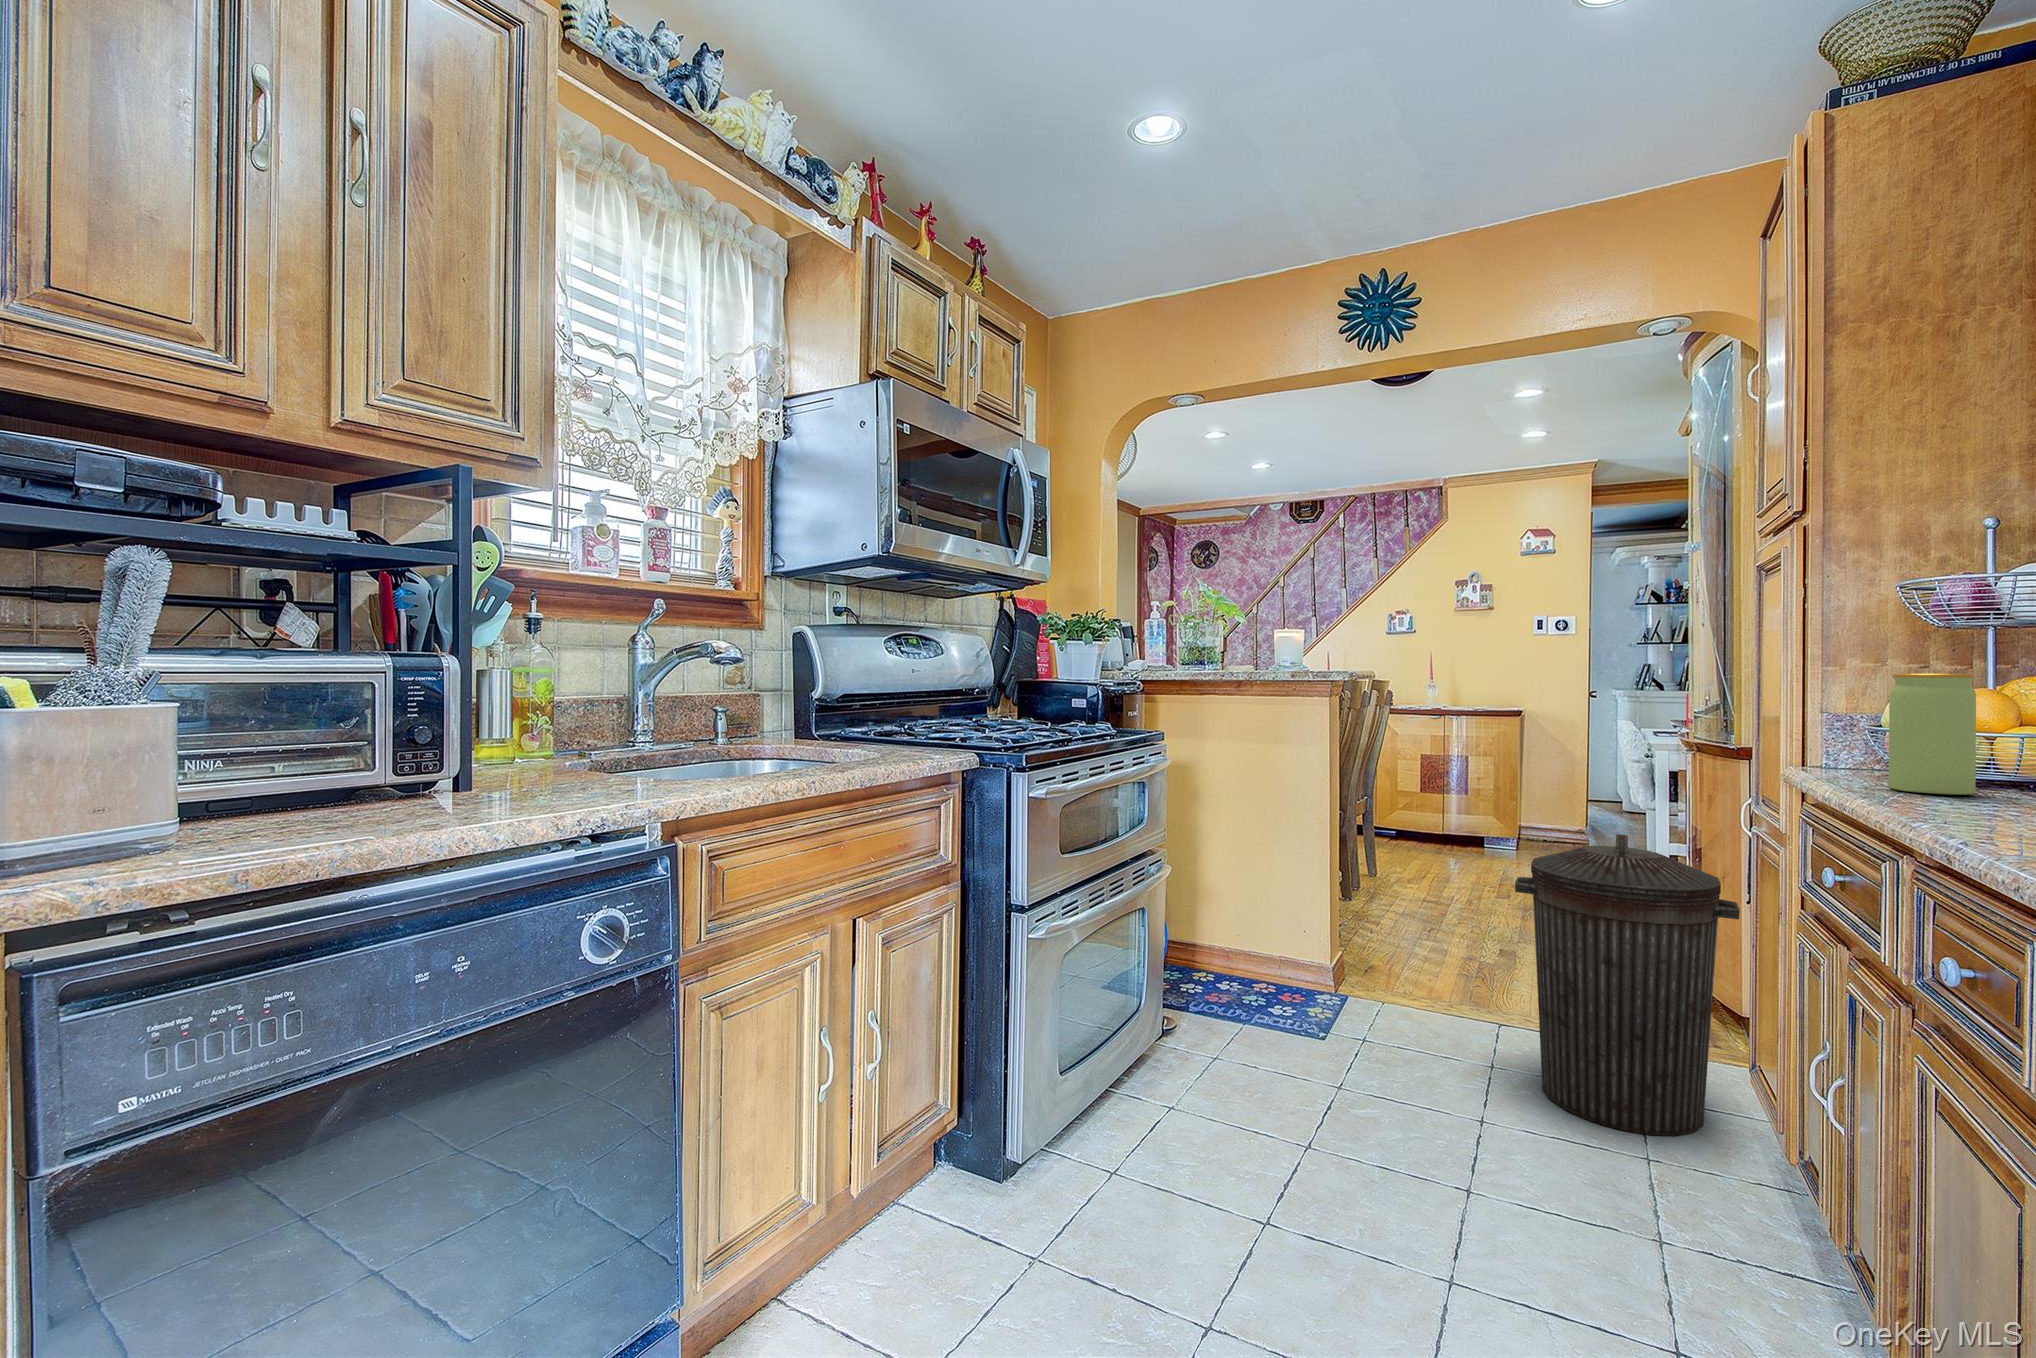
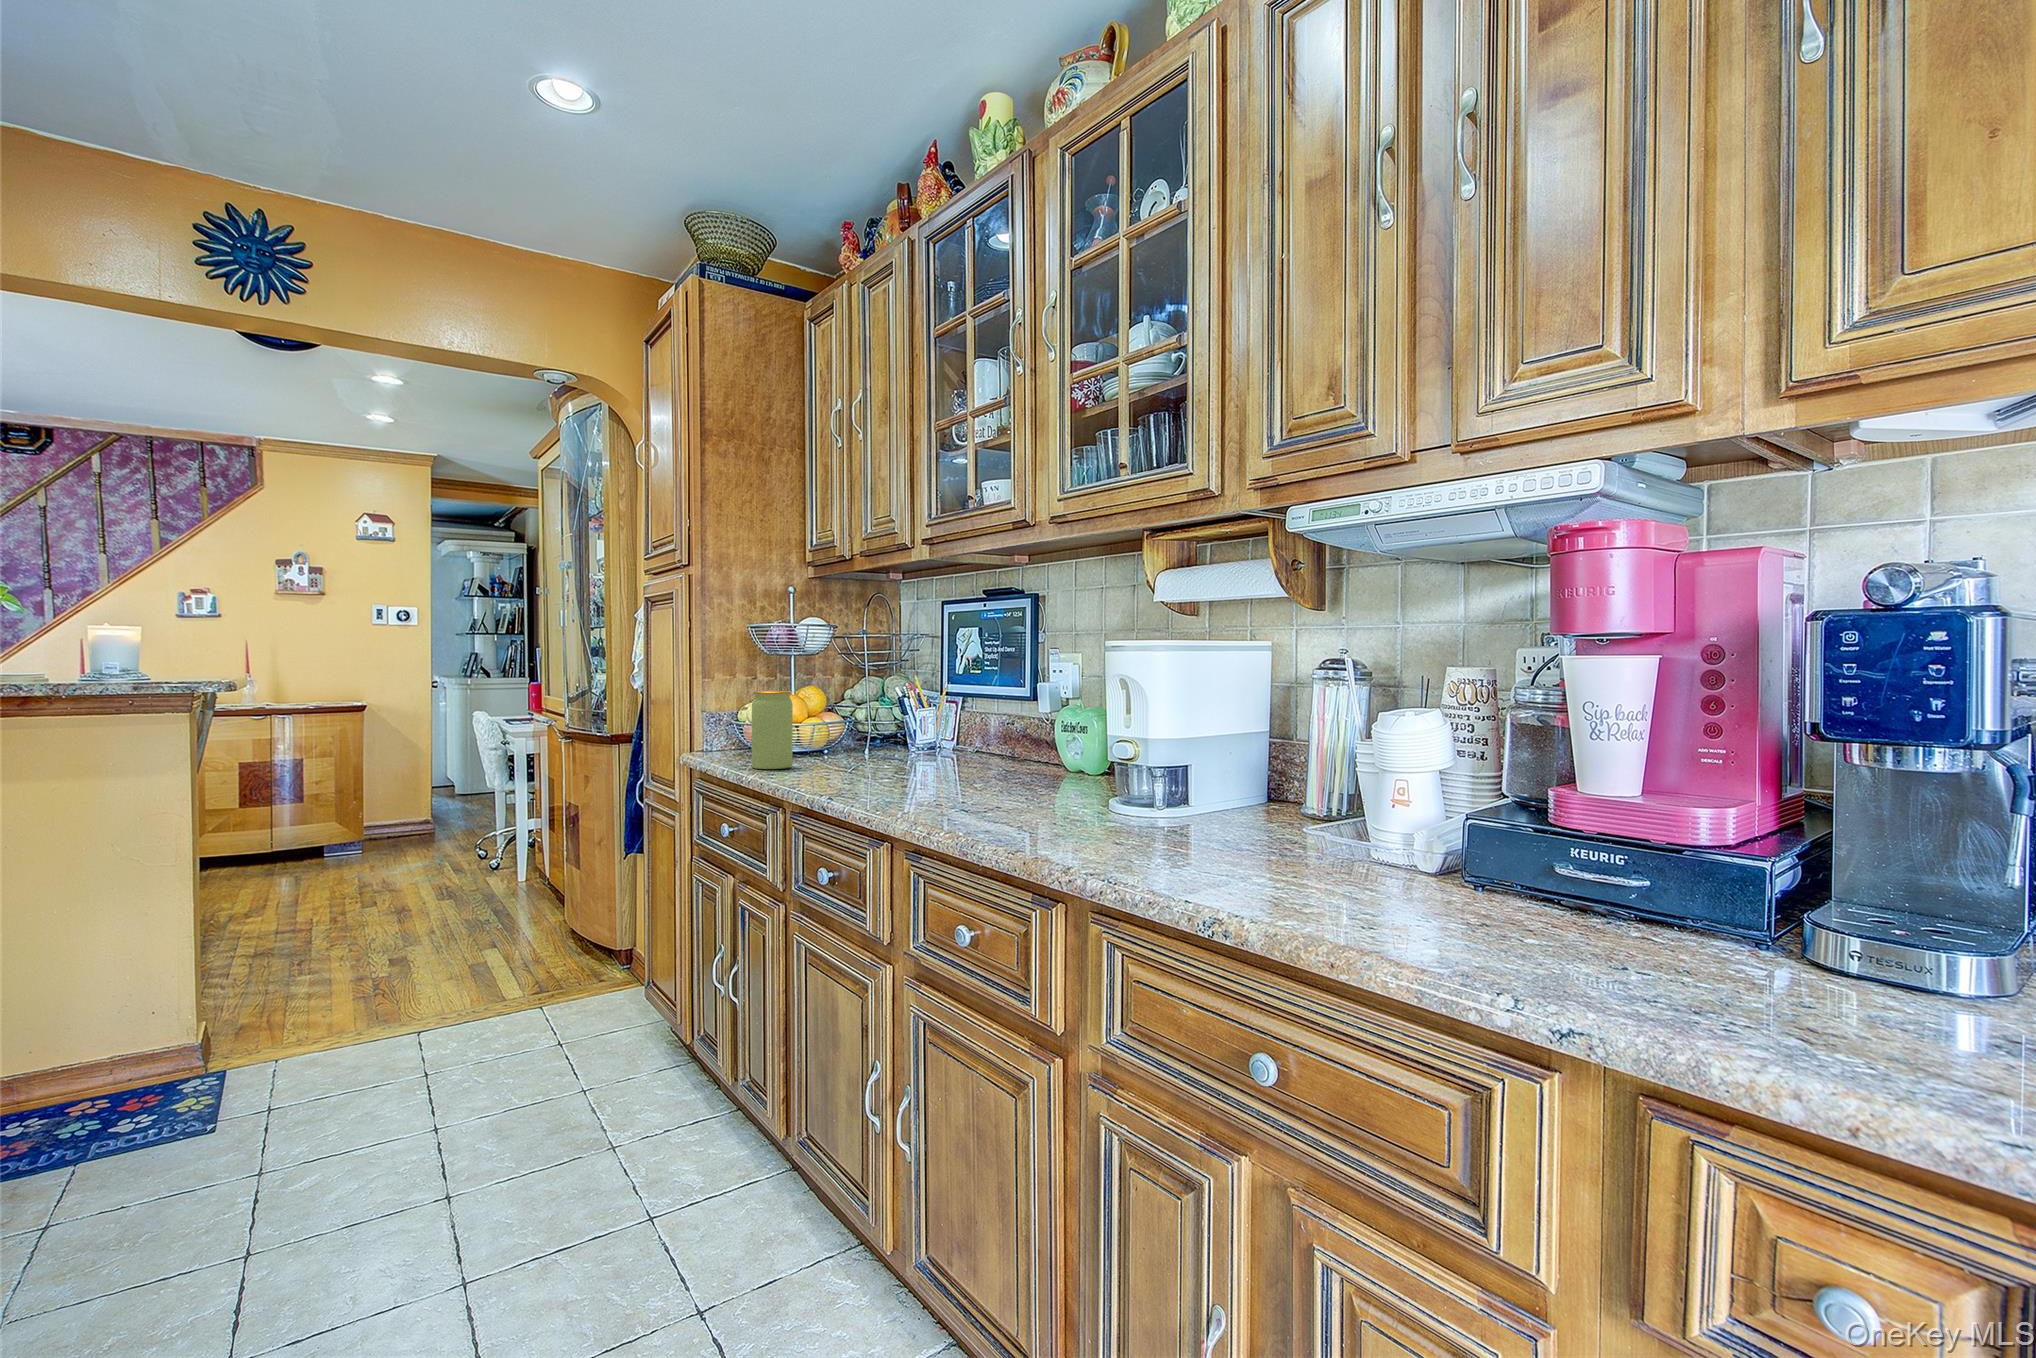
trash can: present [1515,834,1740,1136] -> none [452,825,635,1084]

